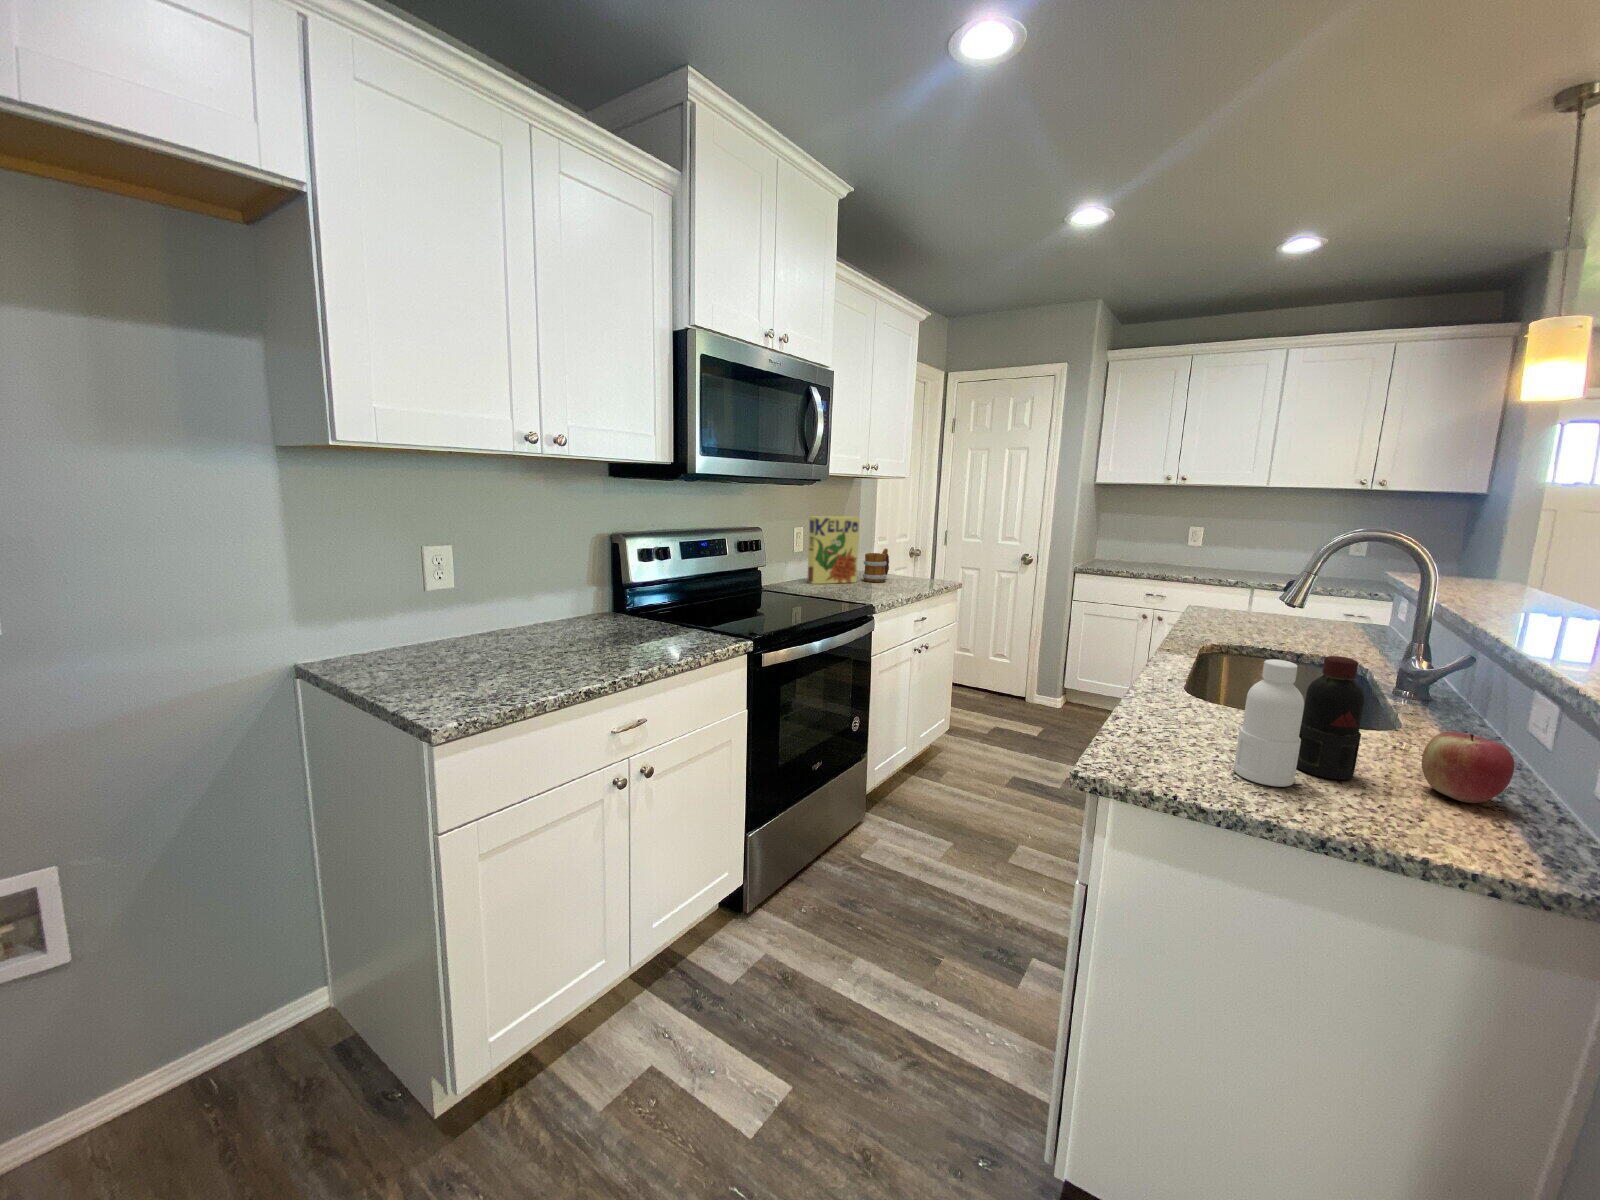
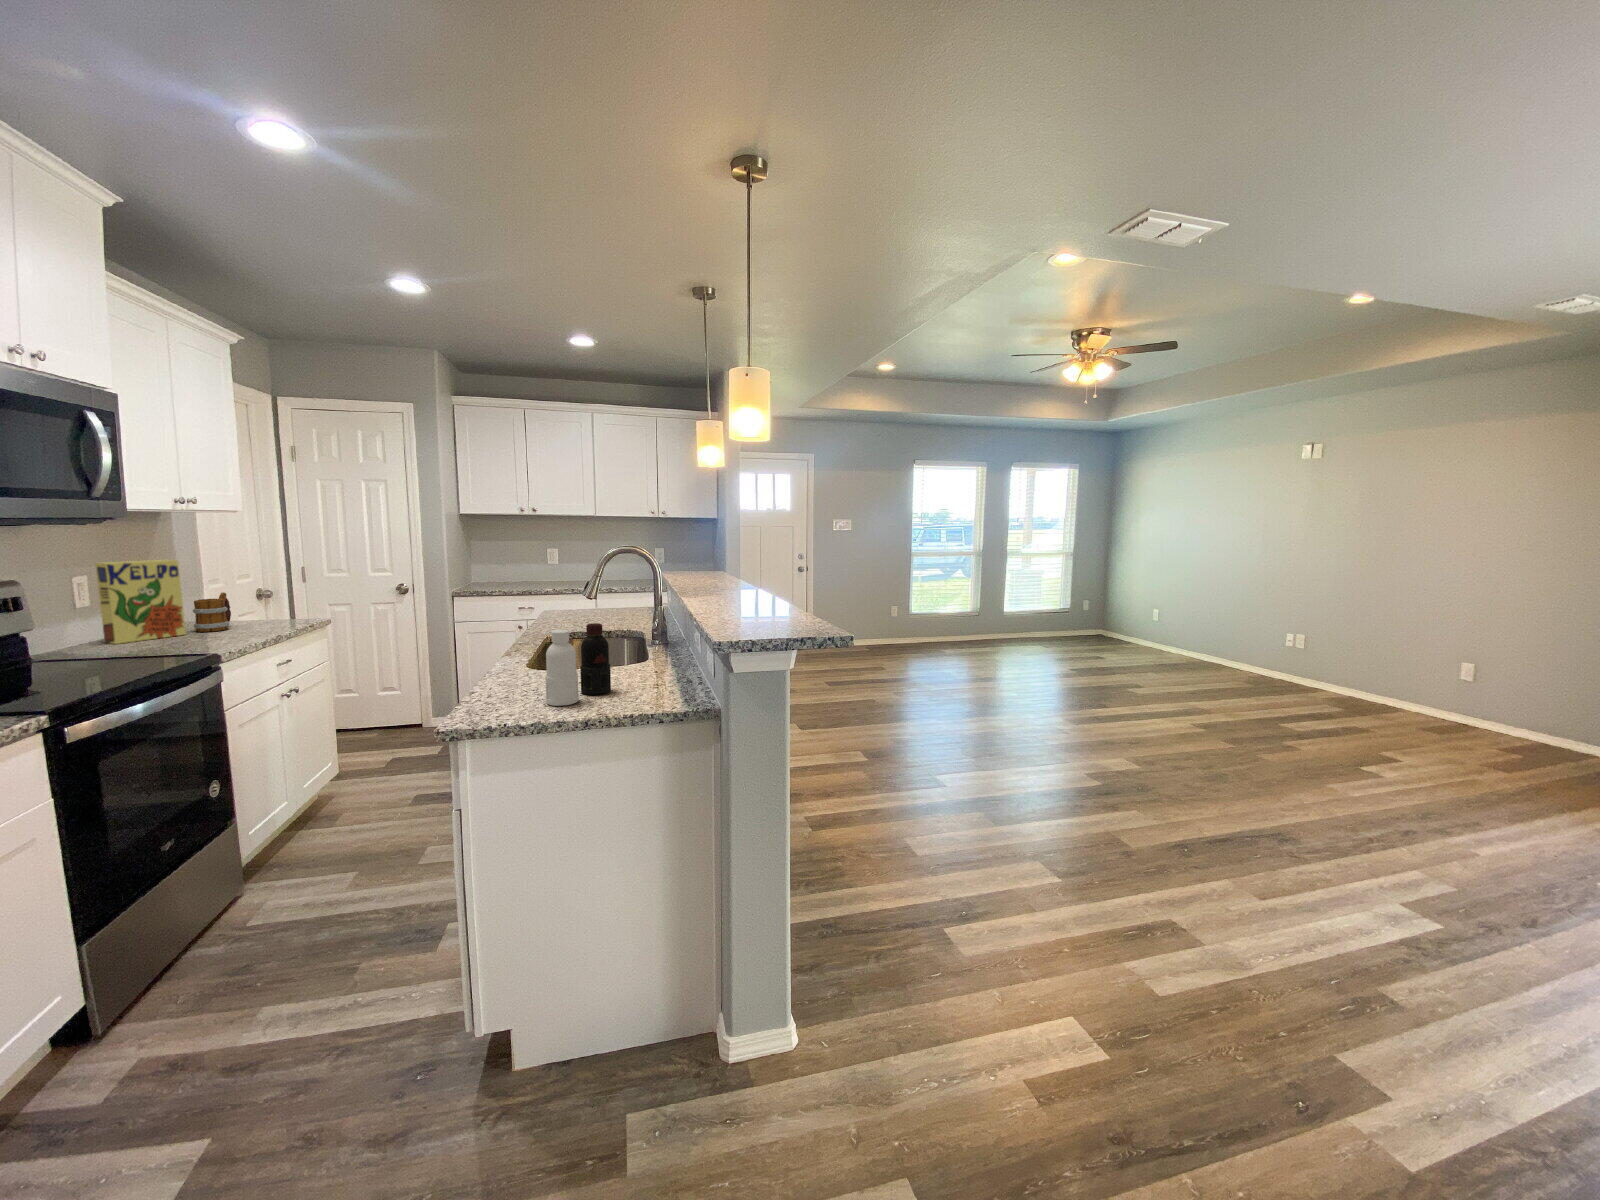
apple: present [1422,732,1514,803] -> none [639,653,674,689]

